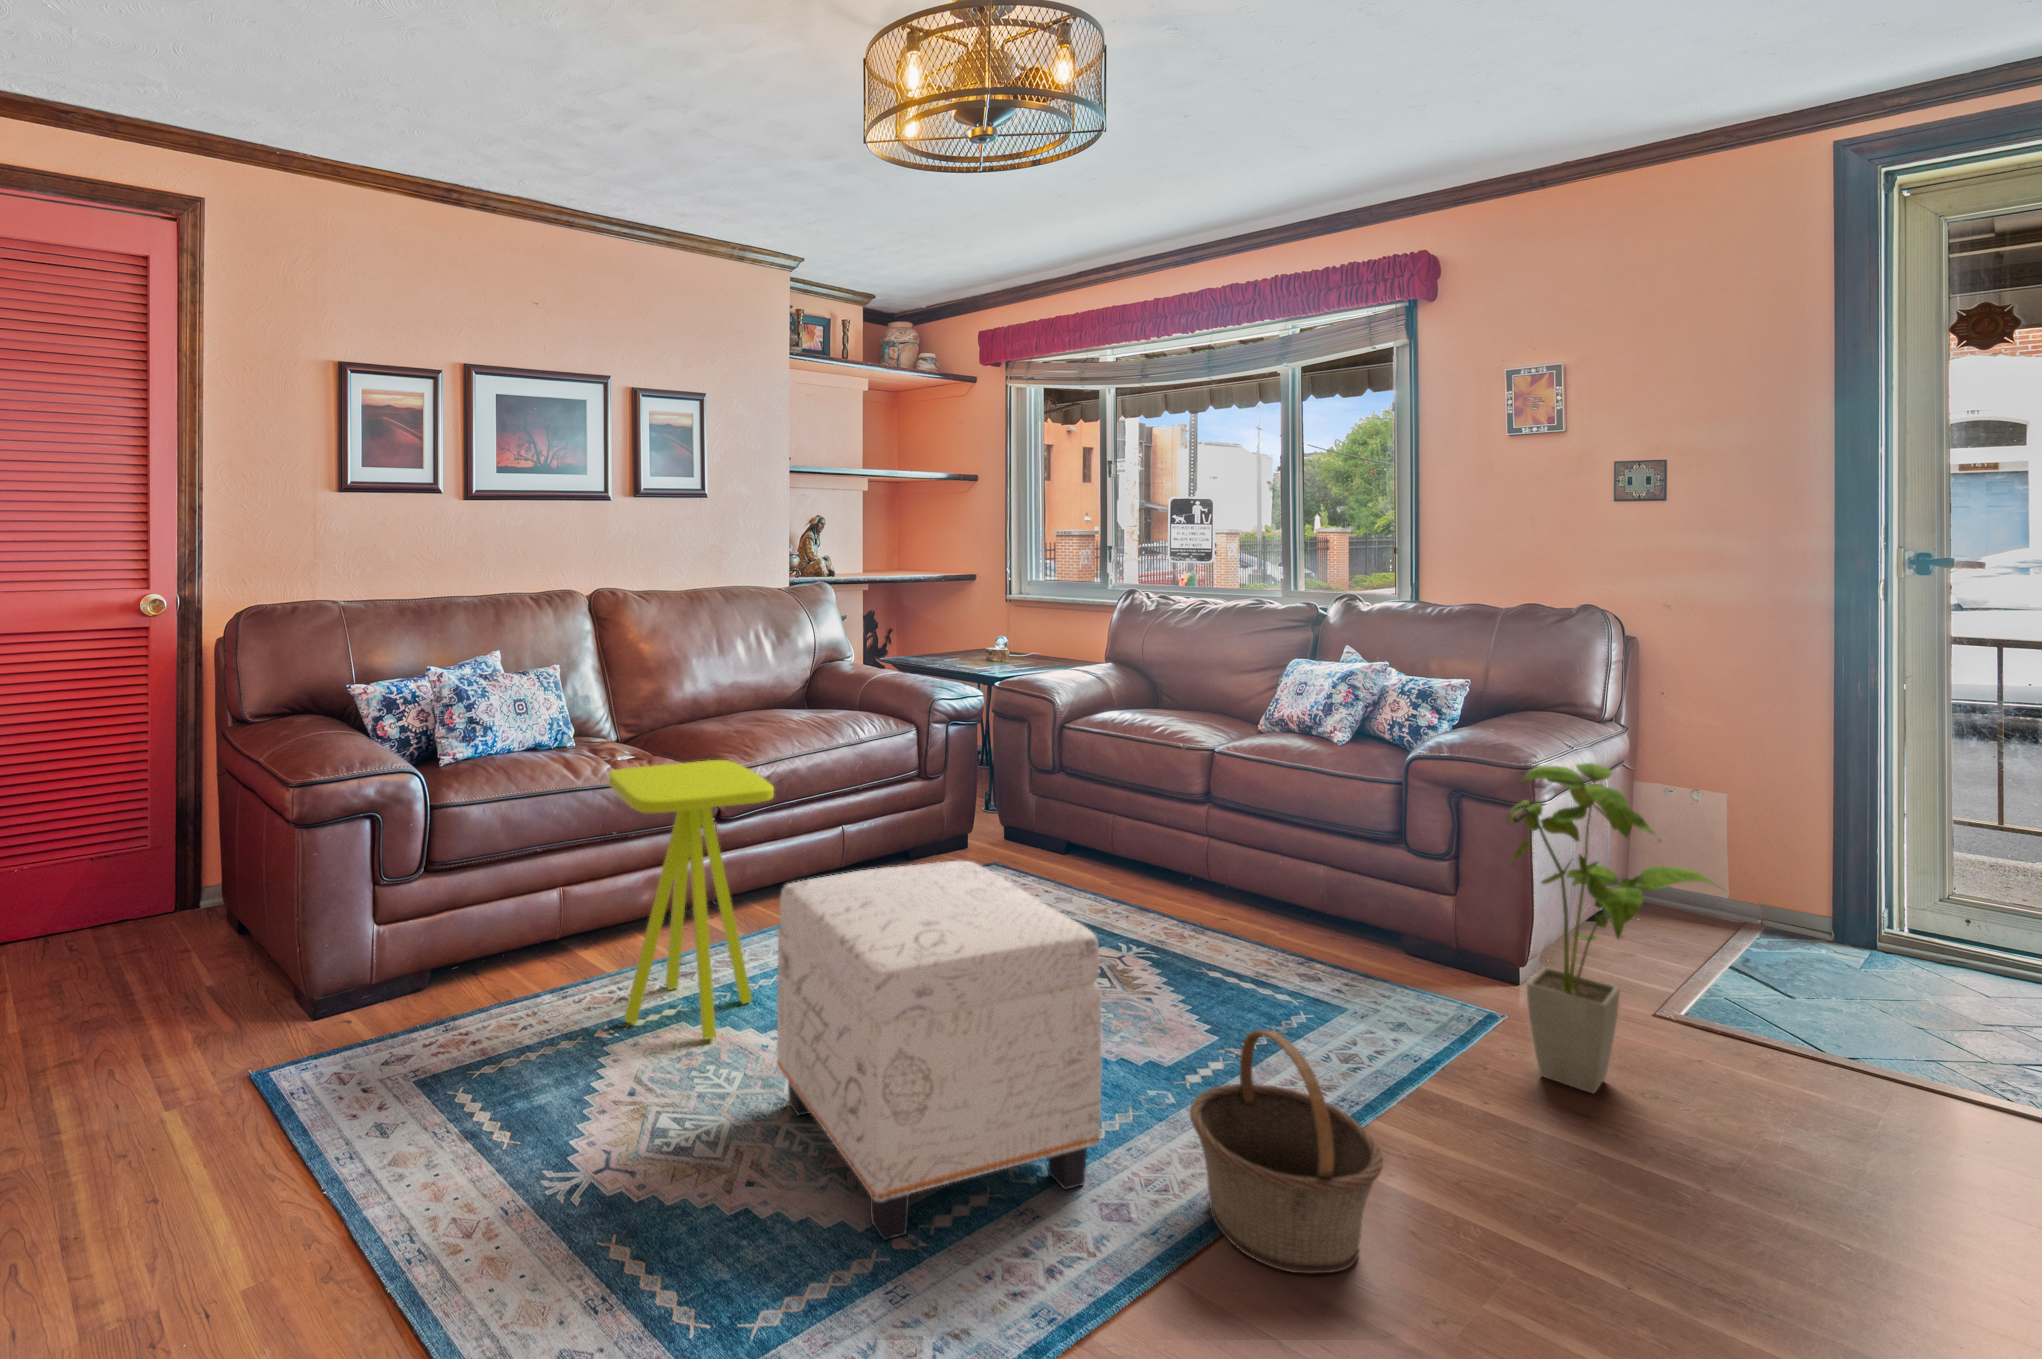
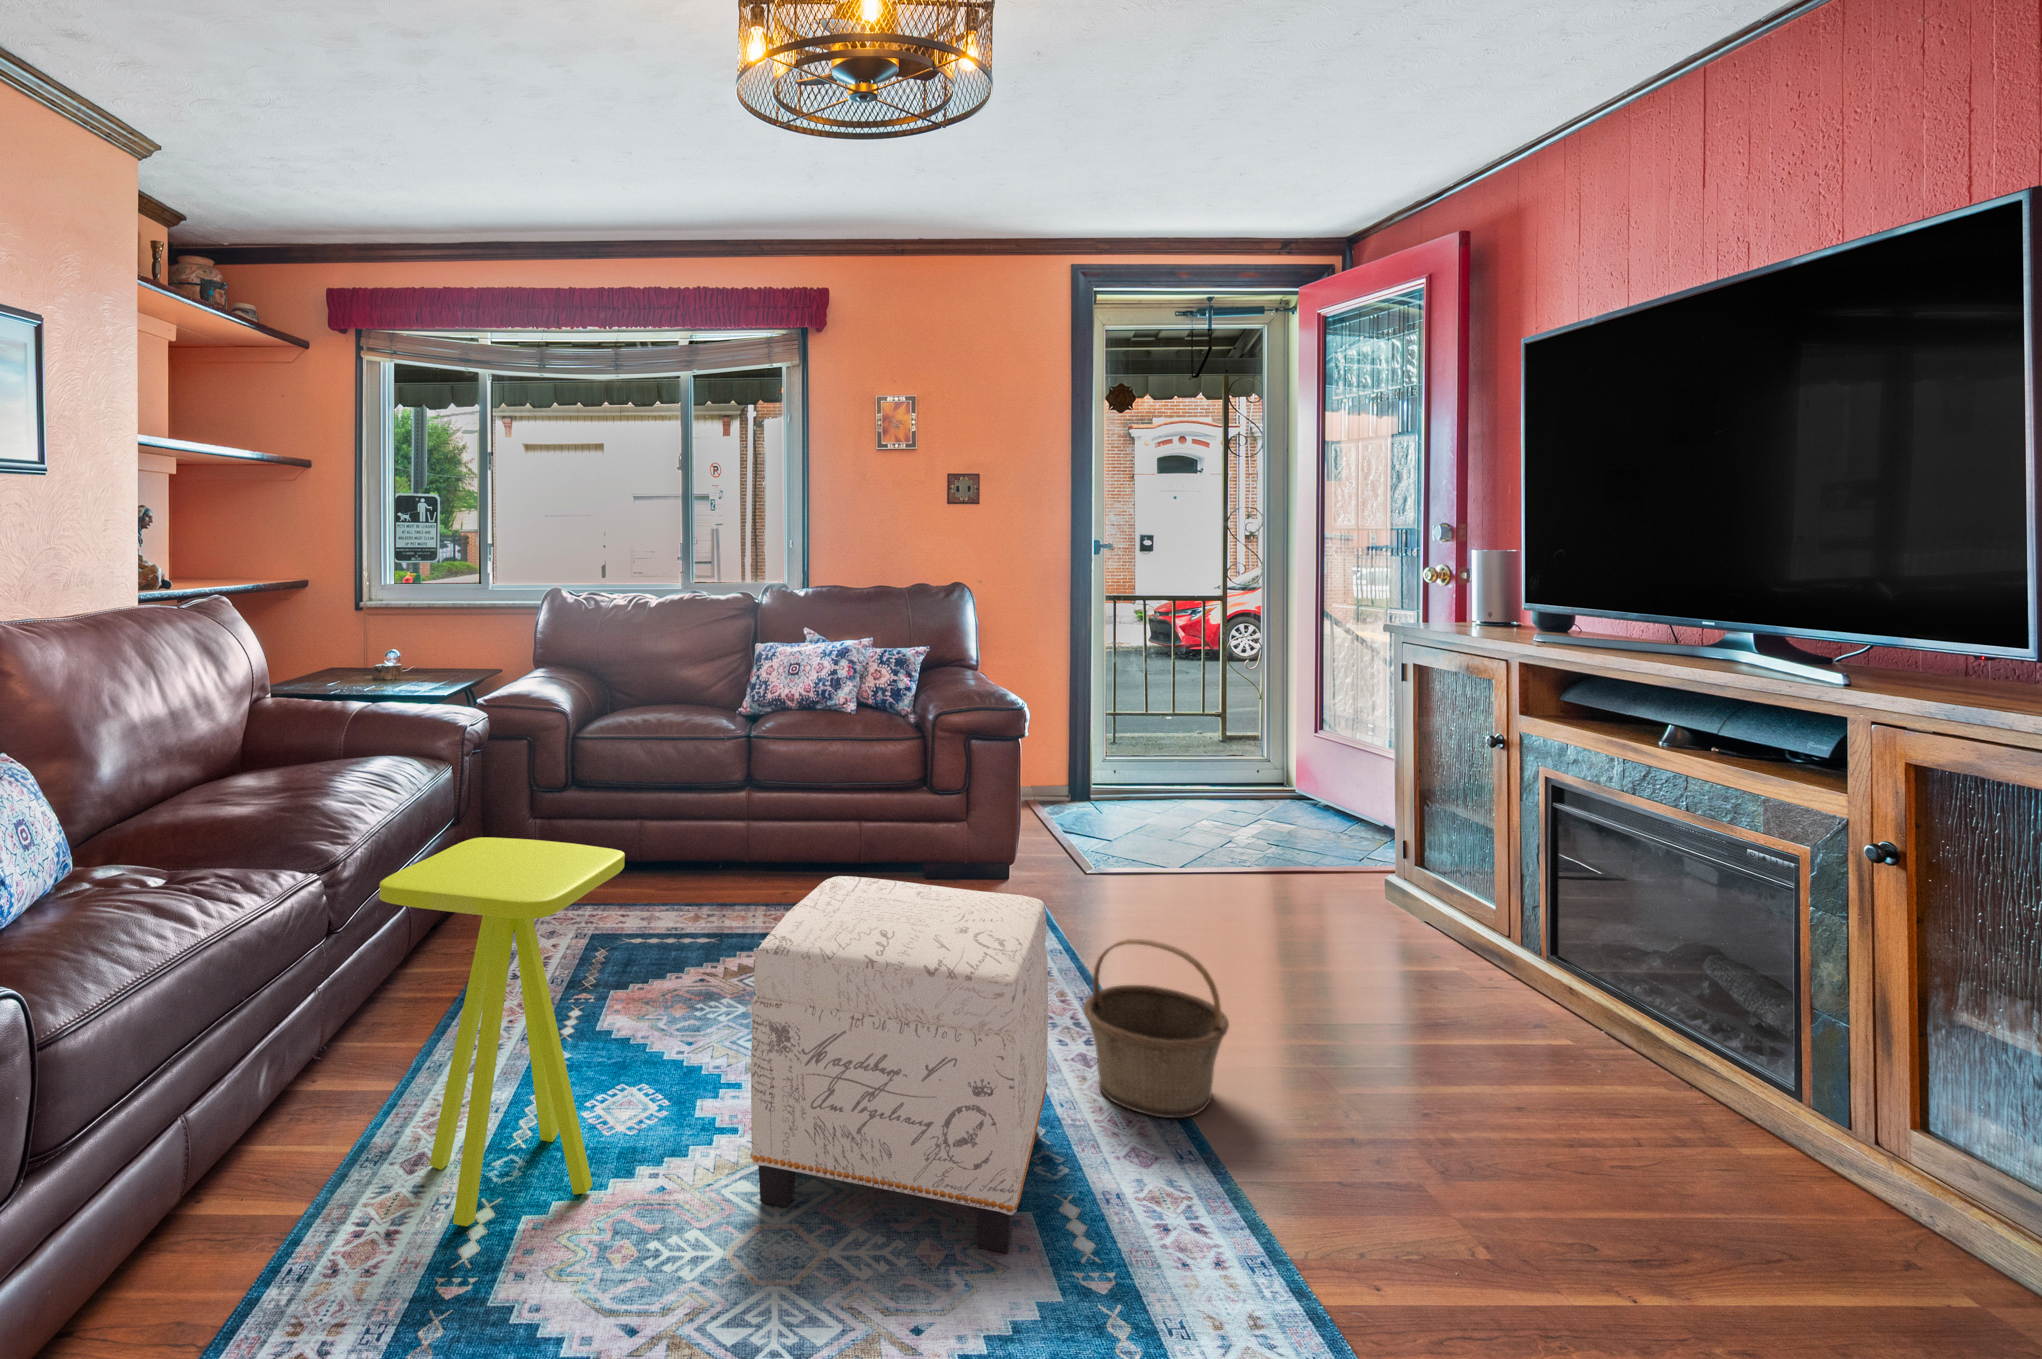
house plant: present [1507,763,1716,1093] -> none [1064,698,1187,936]

